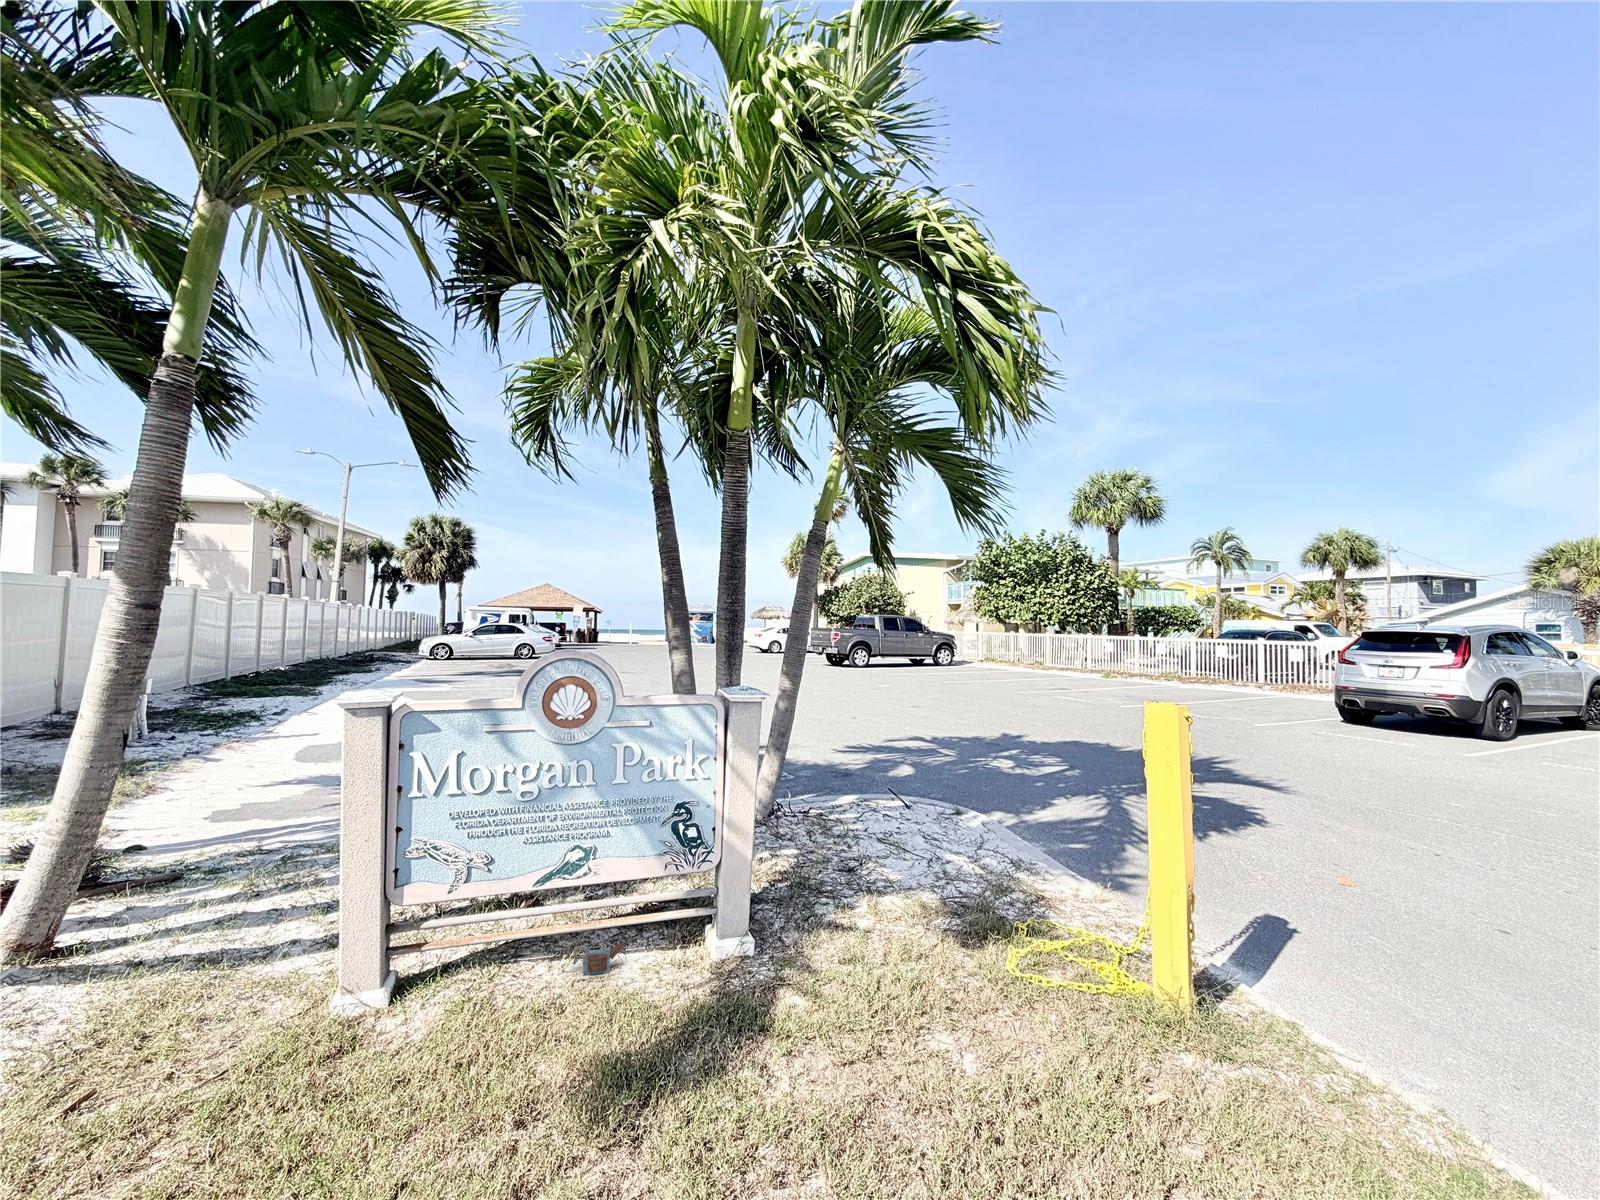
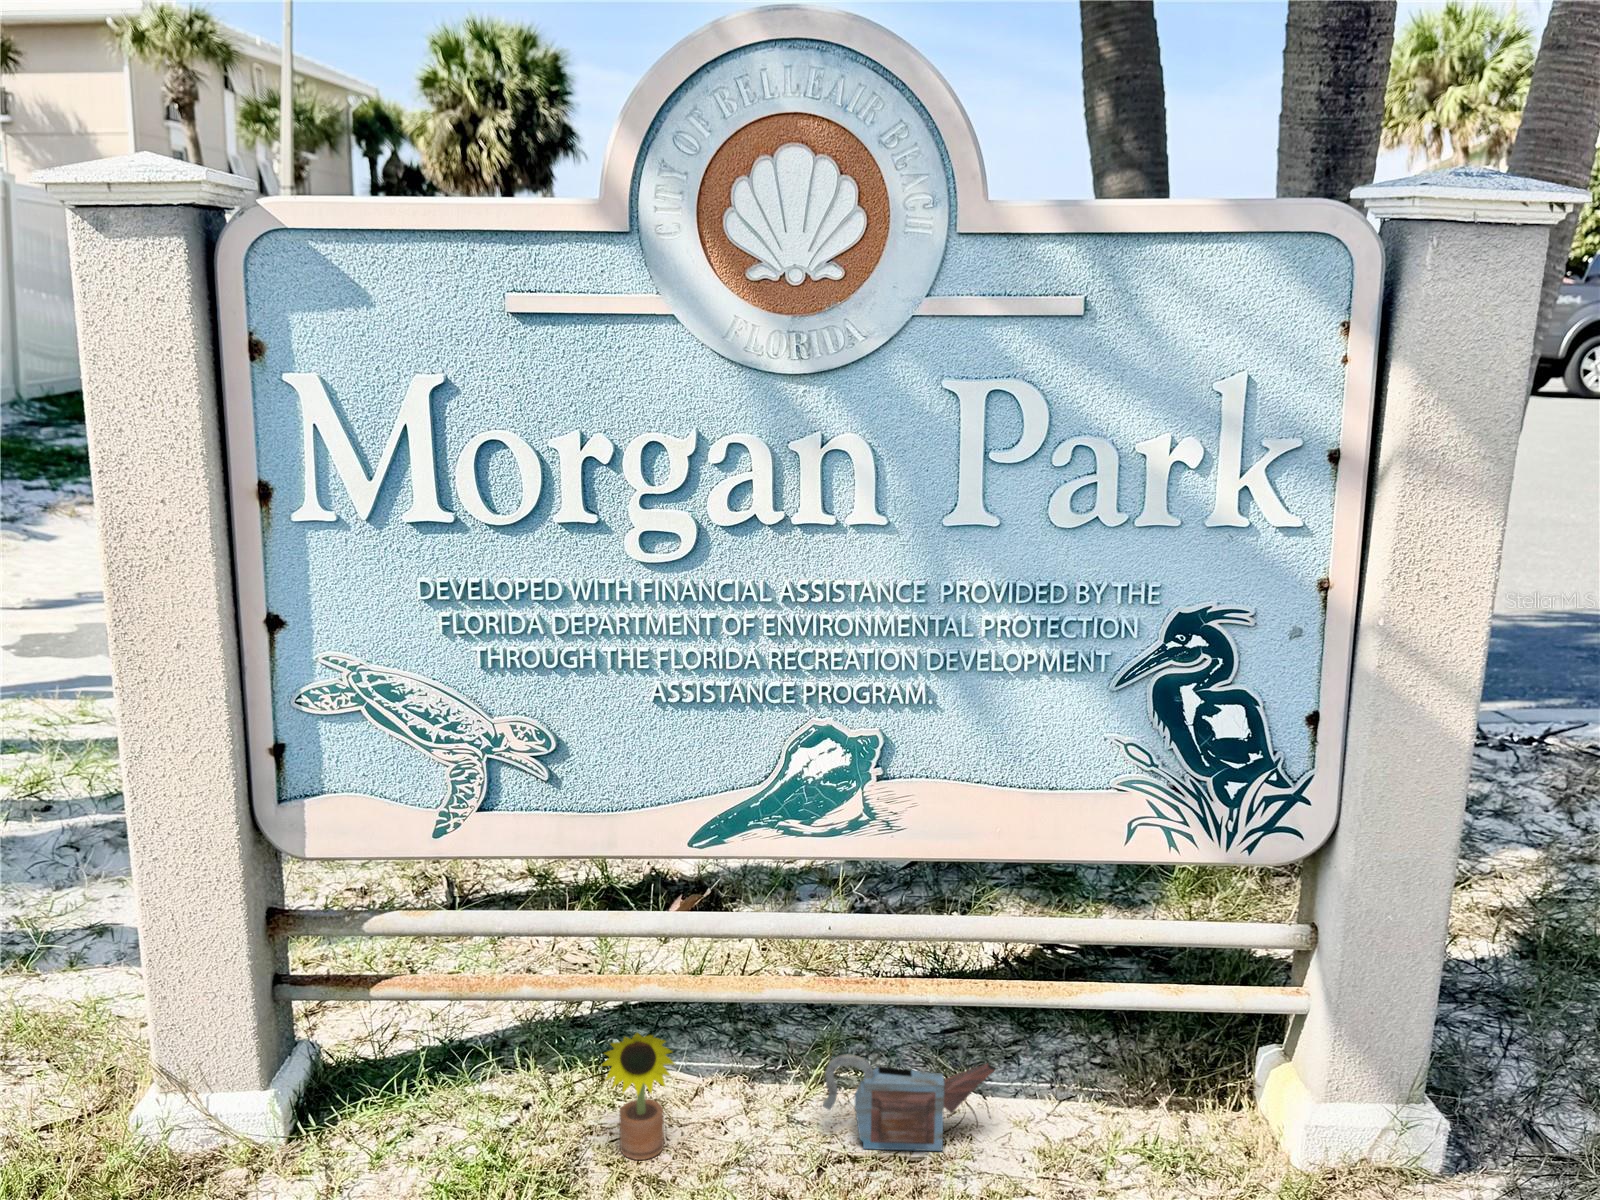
decorative plant: none [501,947,526,990] -> present [602,1032,675,1160]

